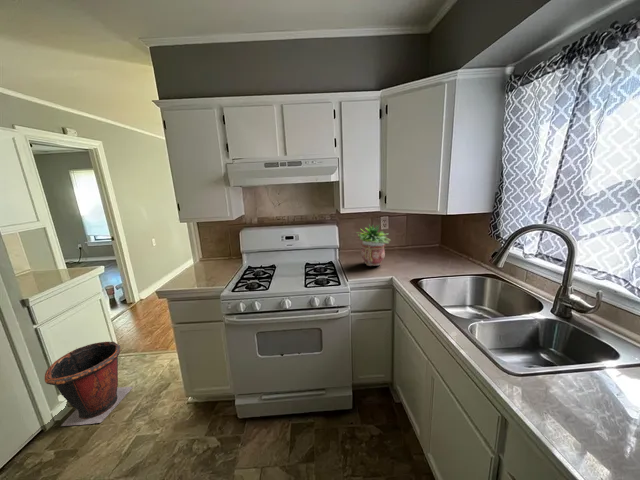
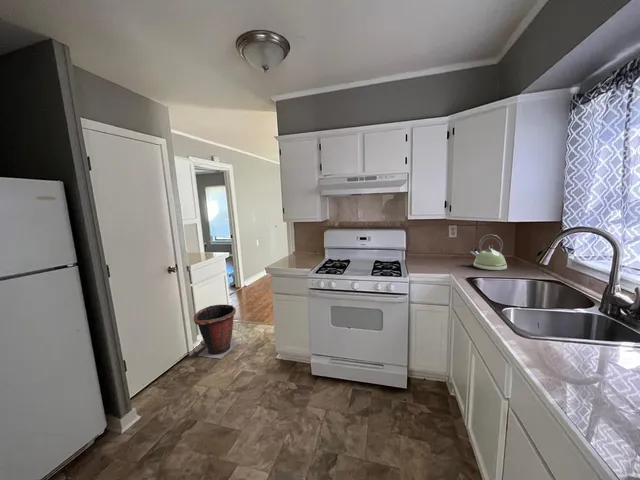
potted plant: present [359,225,389,266] -> none [420,228,454,266]
kettle: none [405,227,442,265] -> present [470,234,507,270]

